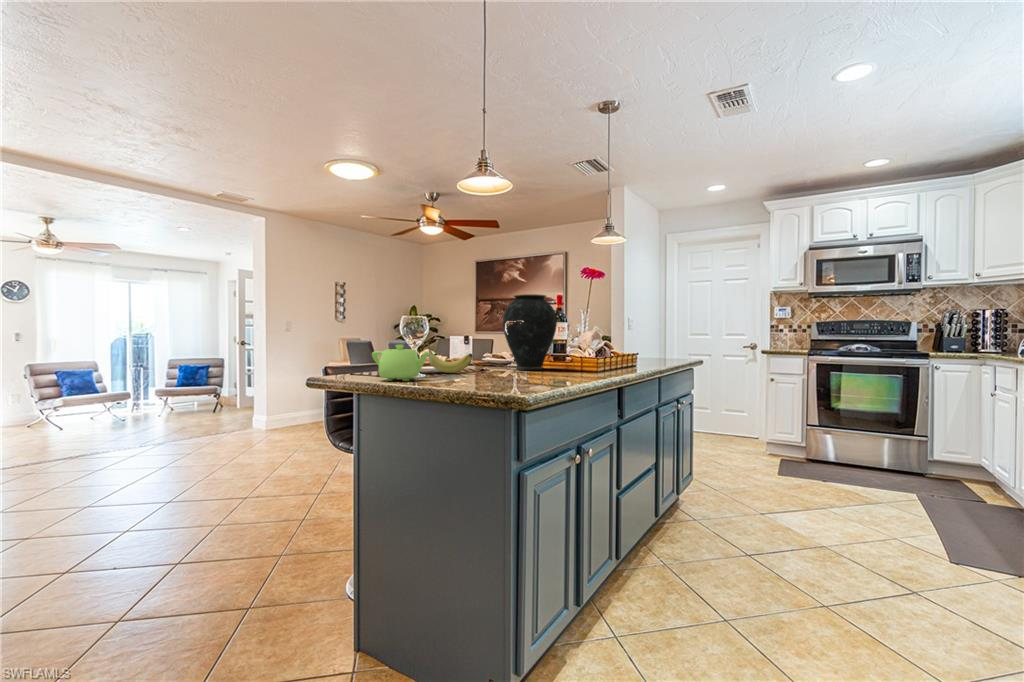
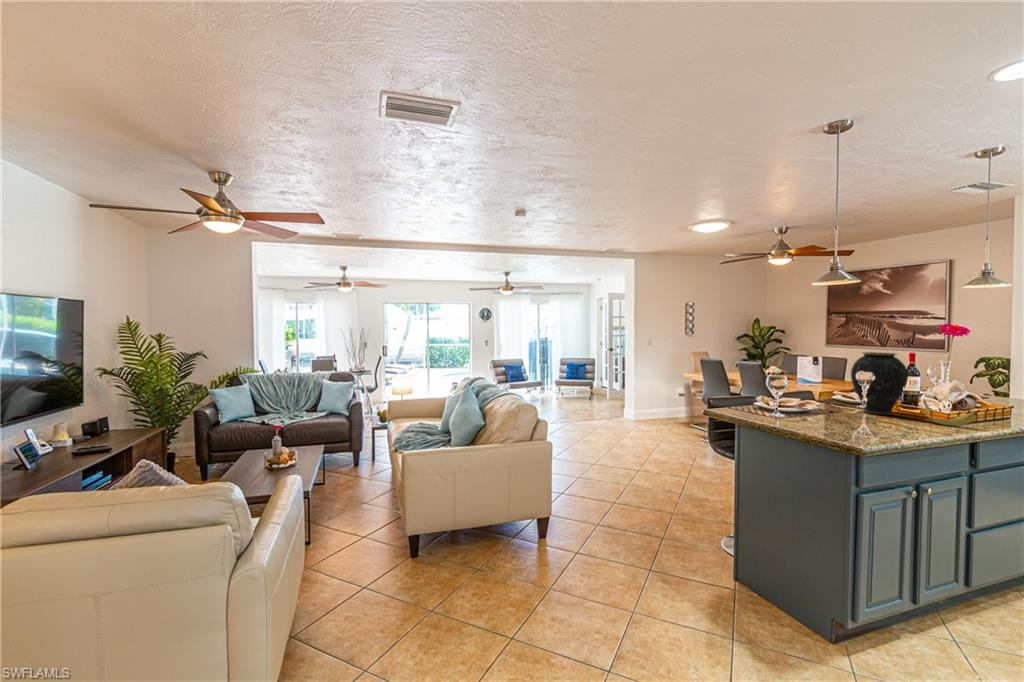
fruit: present [427,343,473,373] -> present [923,399,977,426]
teapot: present [372,345,429,381] -> none [746,396,788,420]

